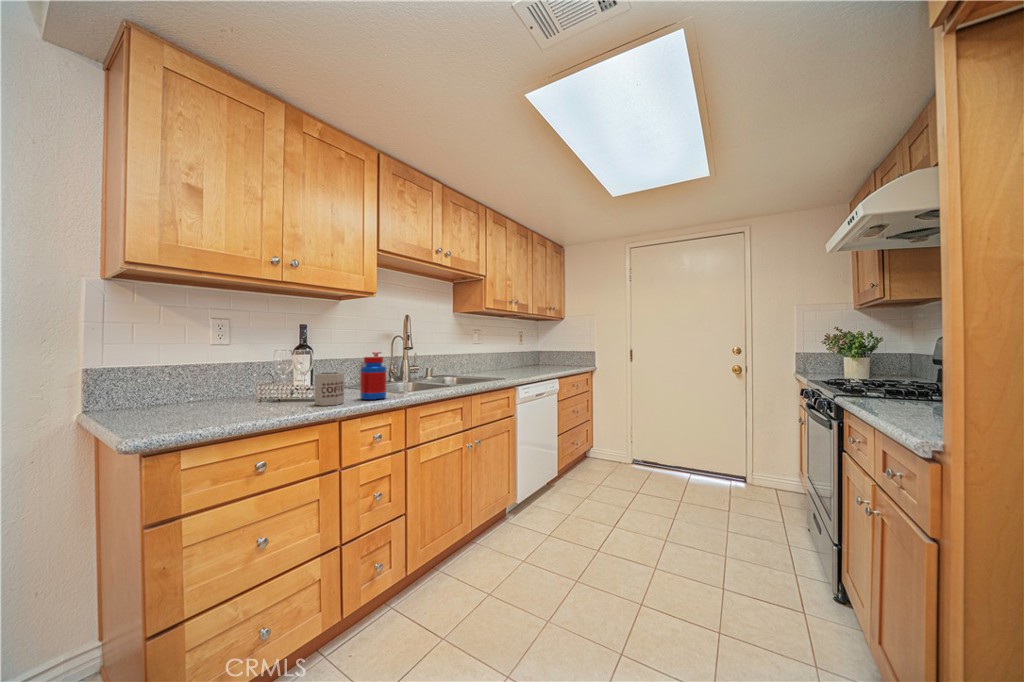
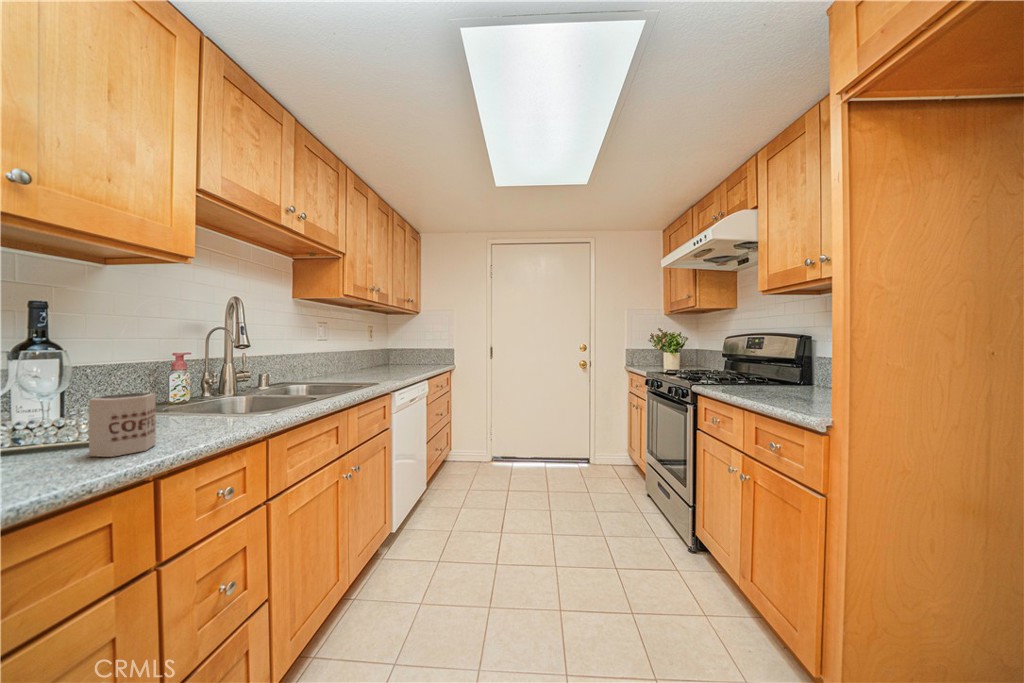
jar: present [360,357,386,400] -> none [183,363,233,434]

